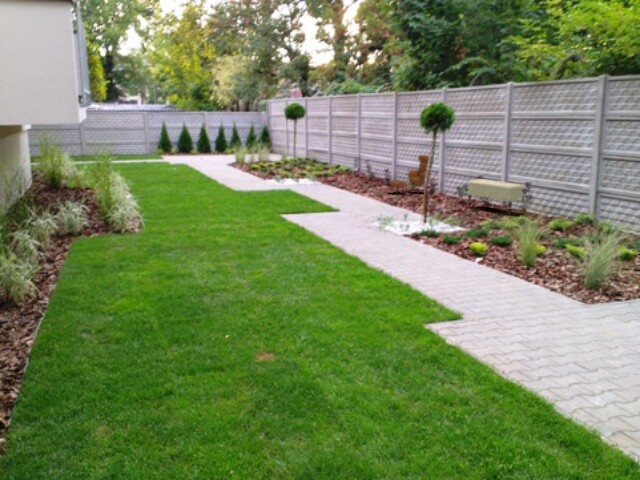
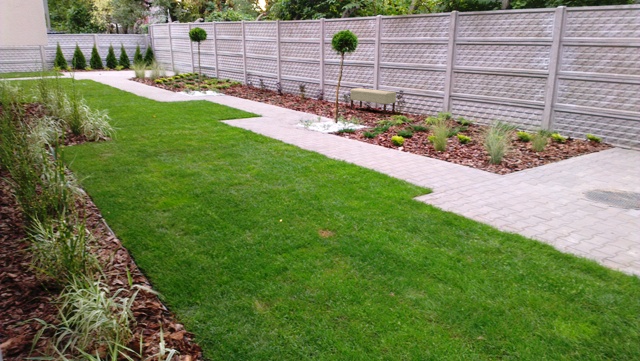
lounge chair: present [389,155,429,194] -> none [283,70,315,101]

